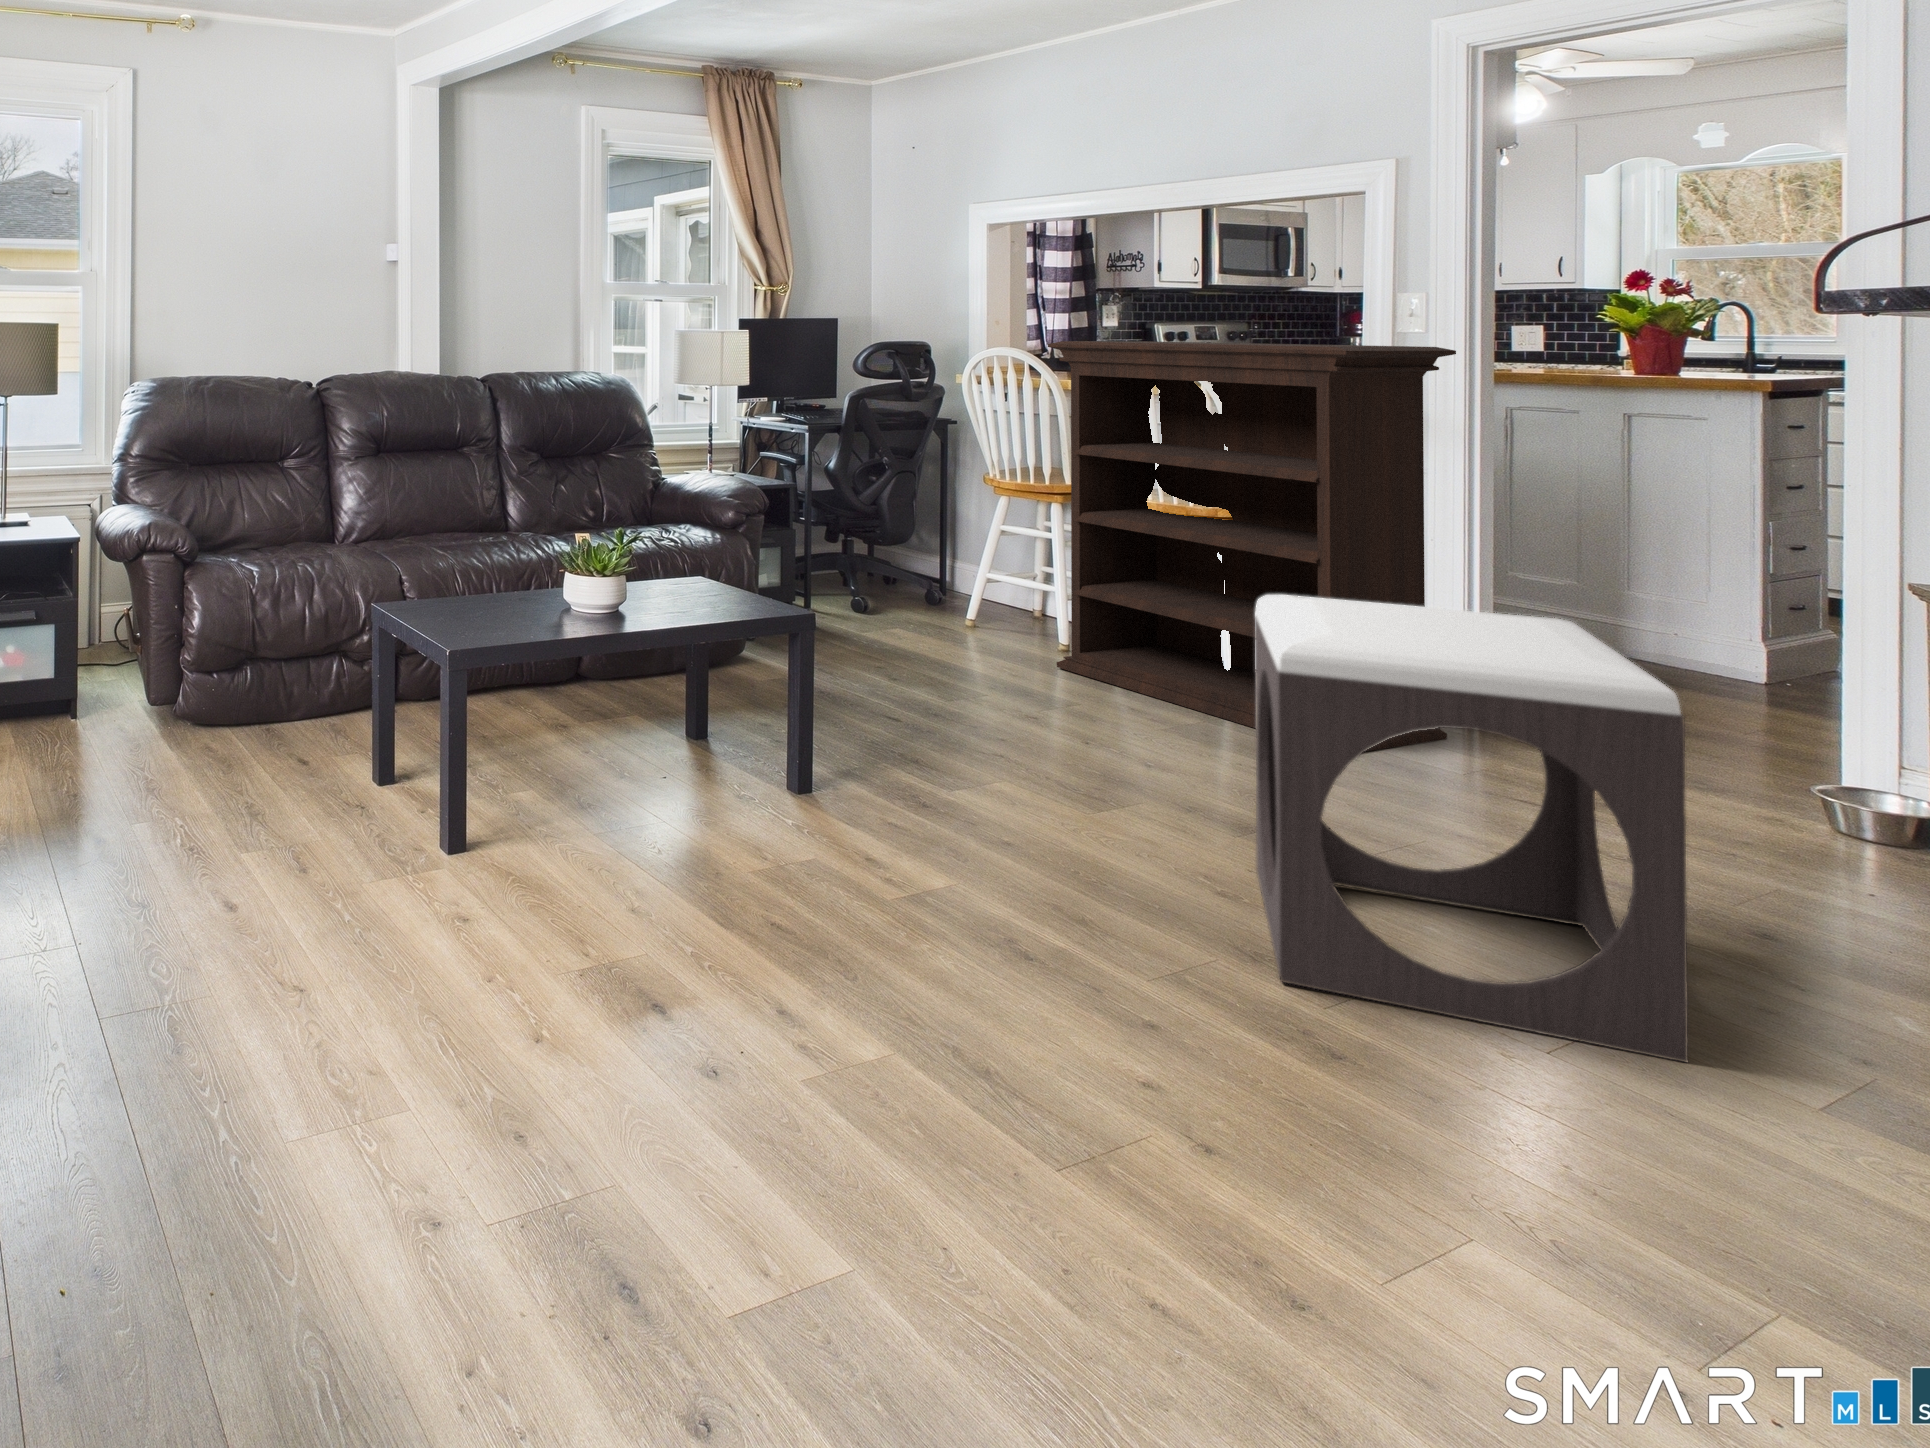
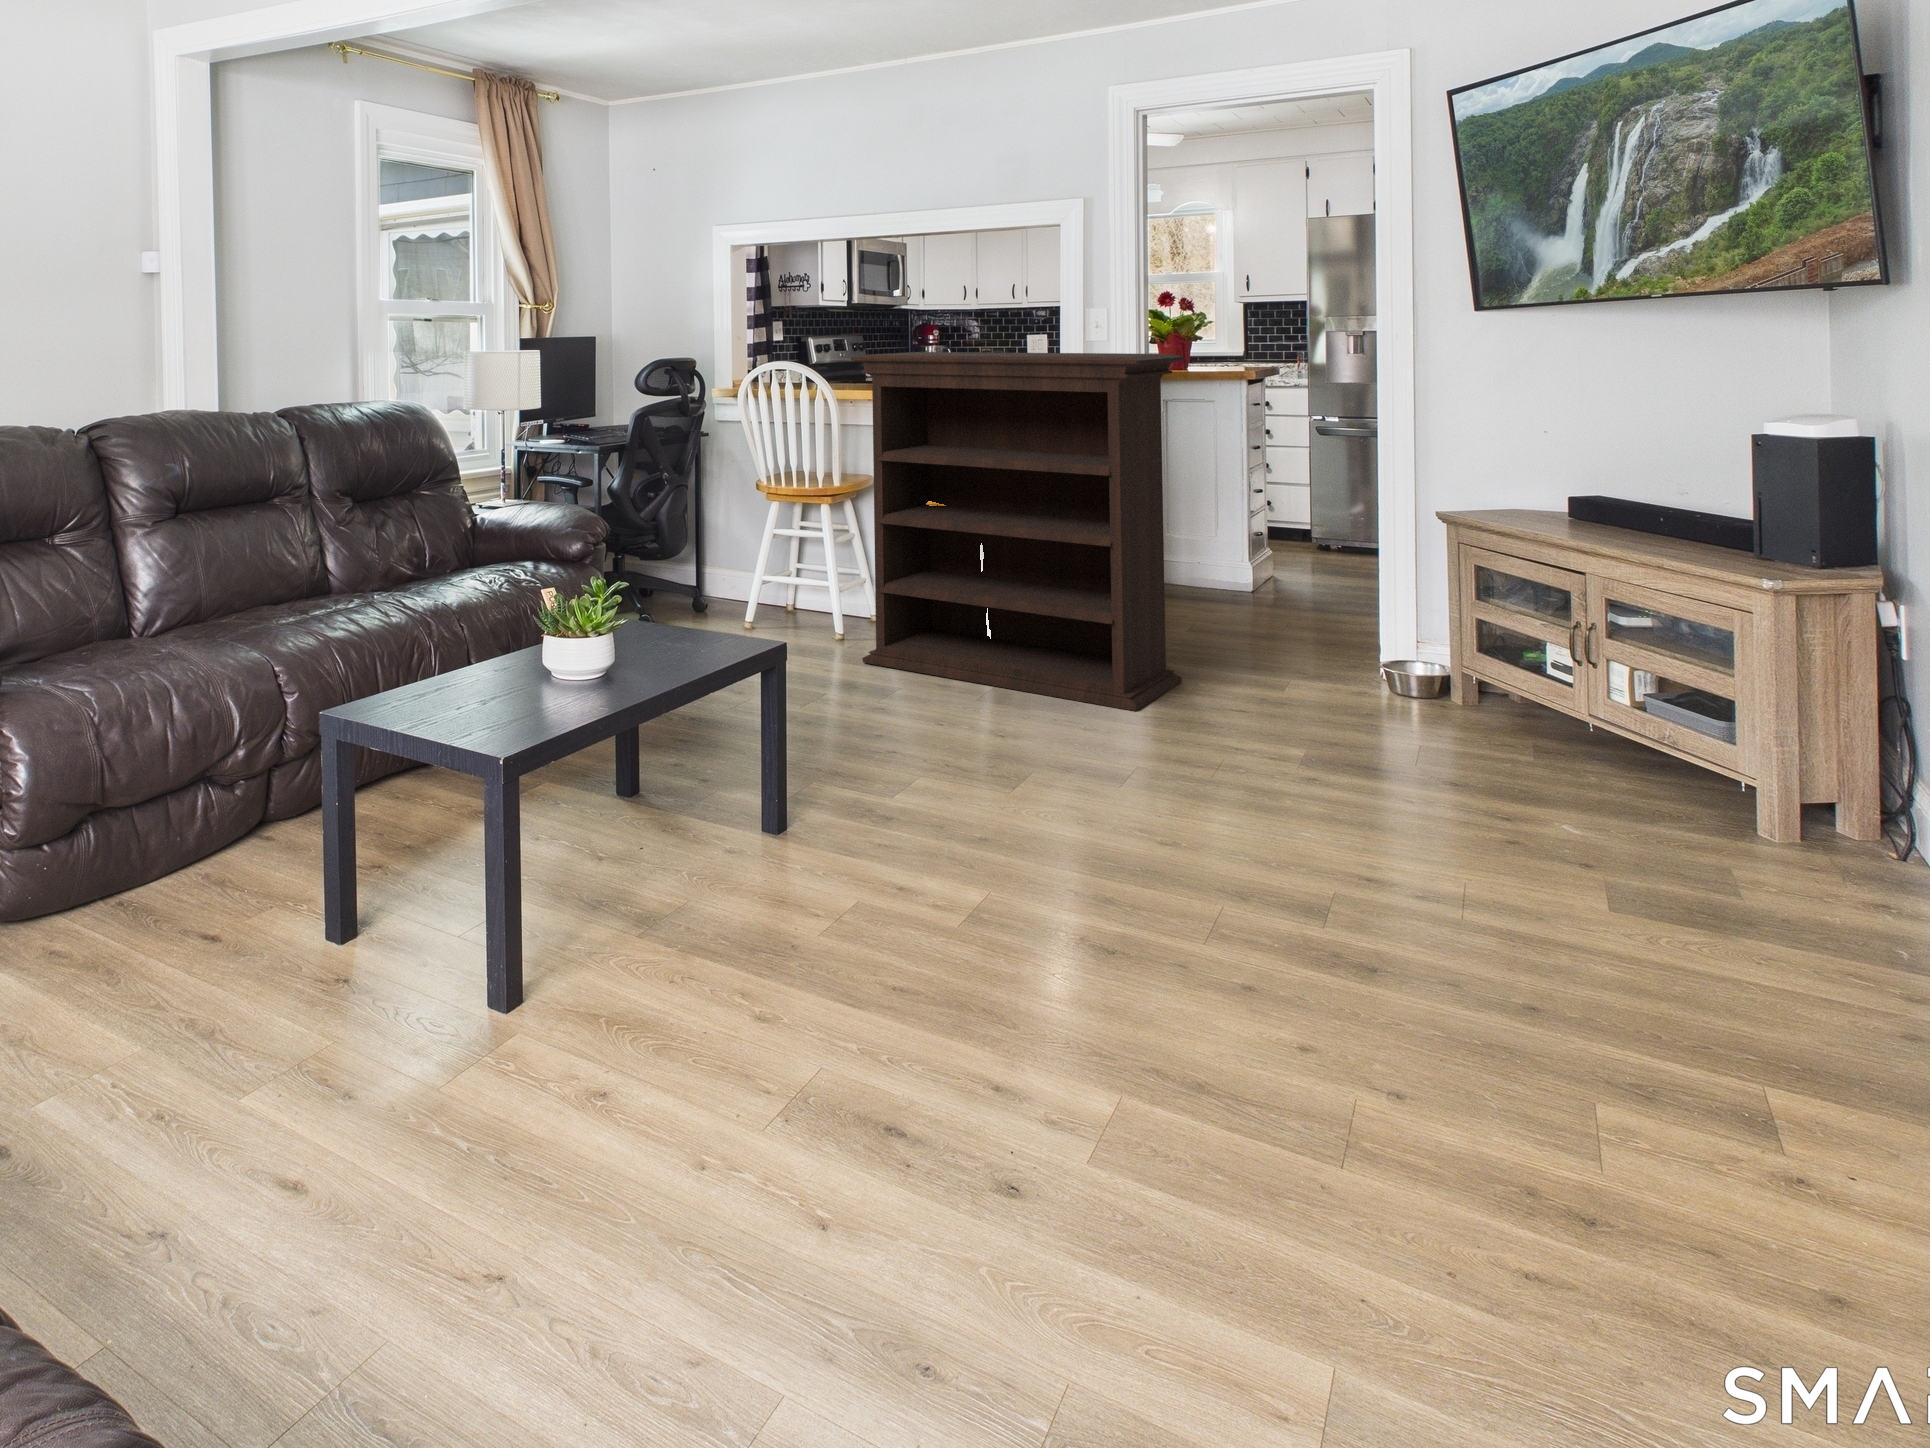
footstool: present [1255,595,1688,1062] -> none [1190,586,1591,949]

